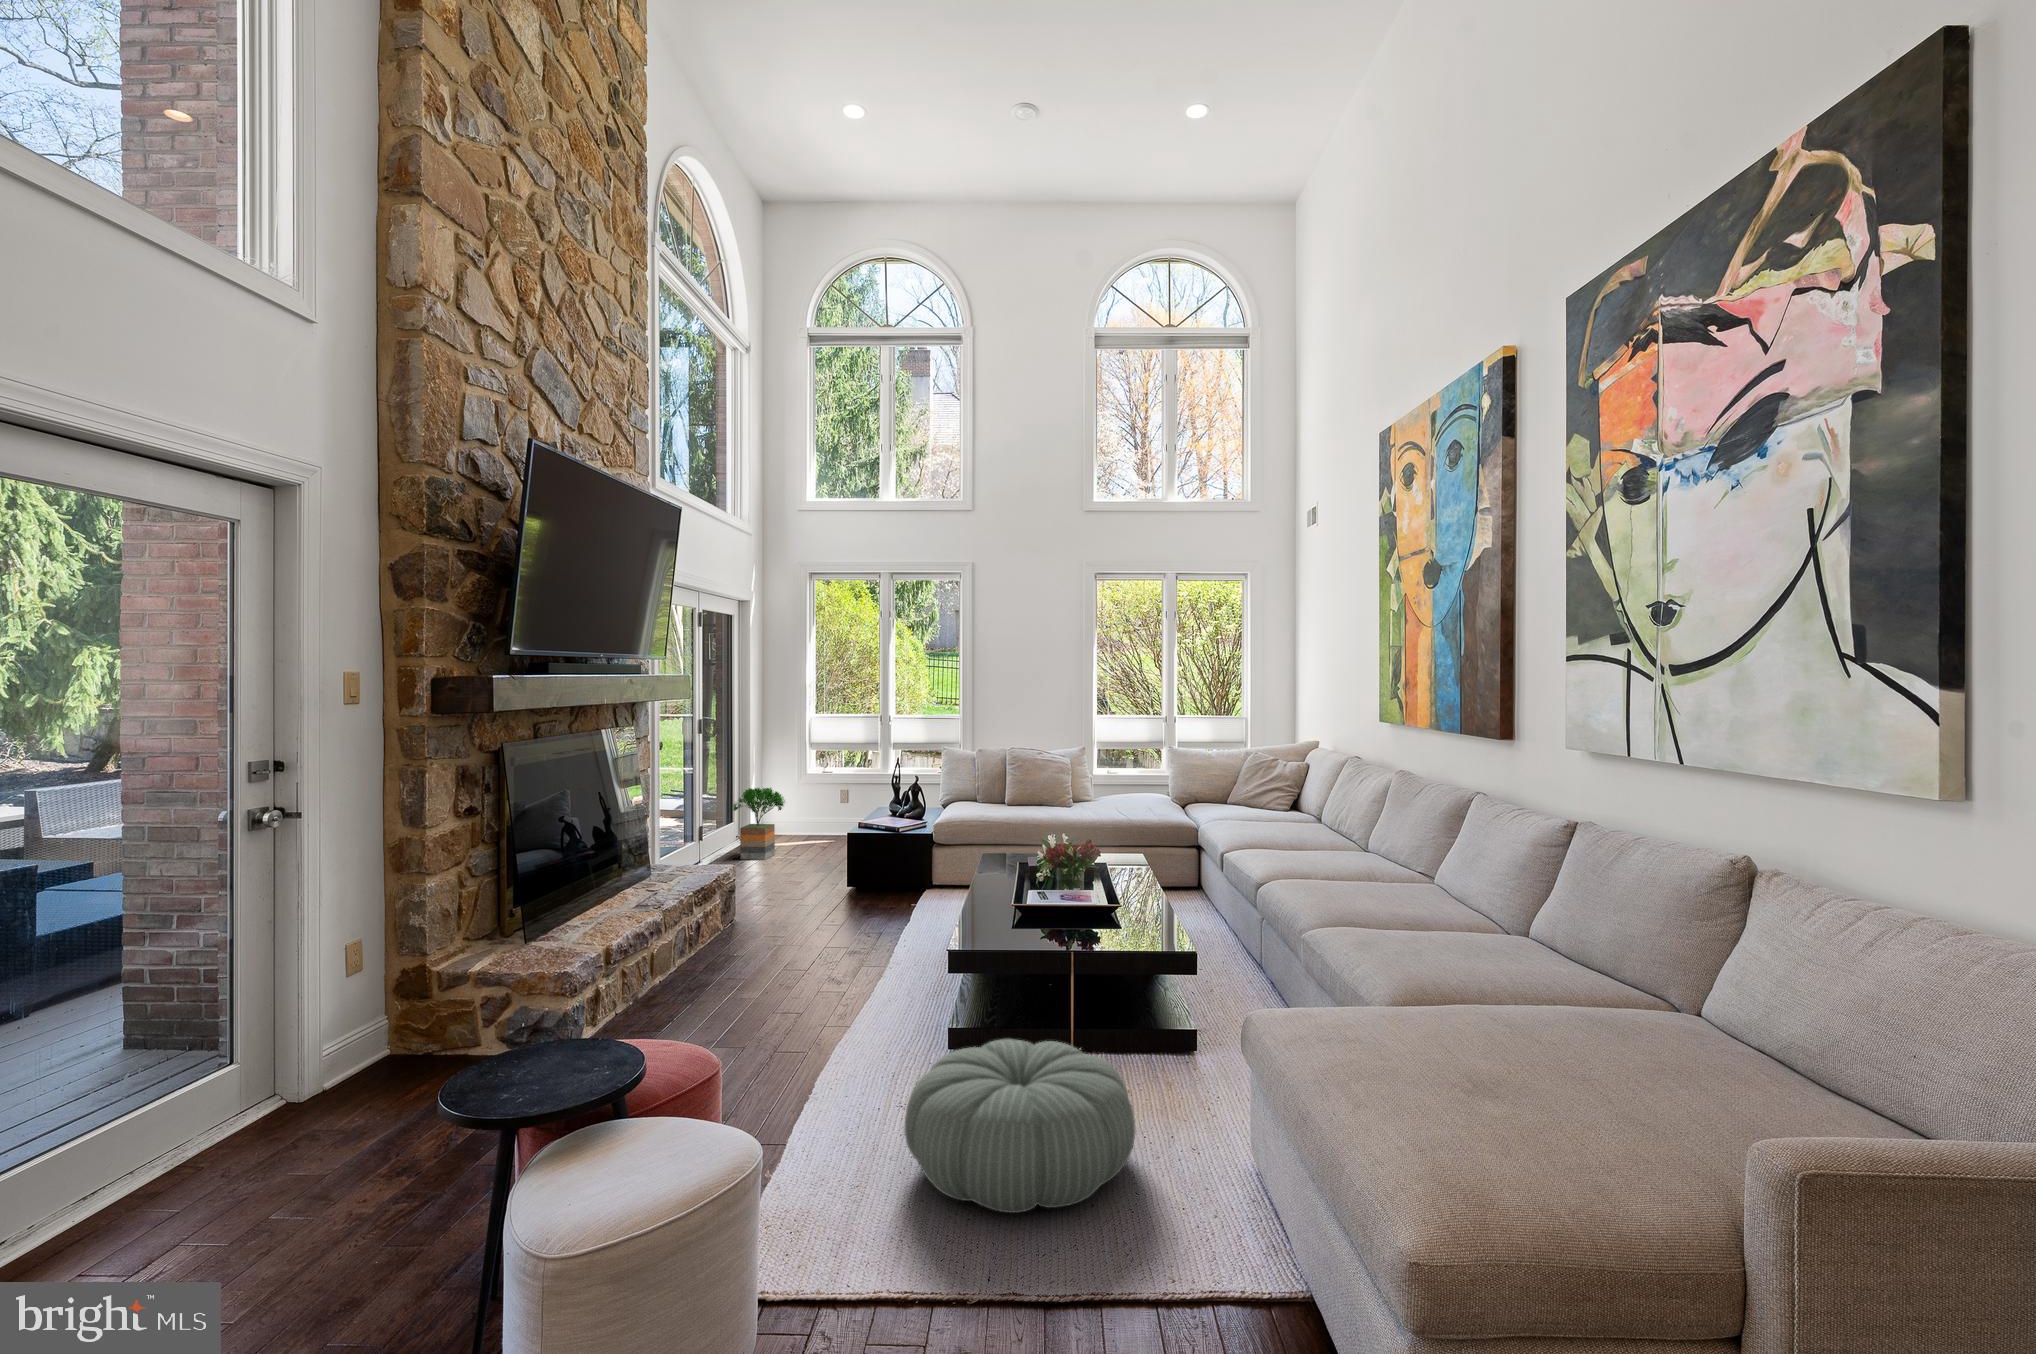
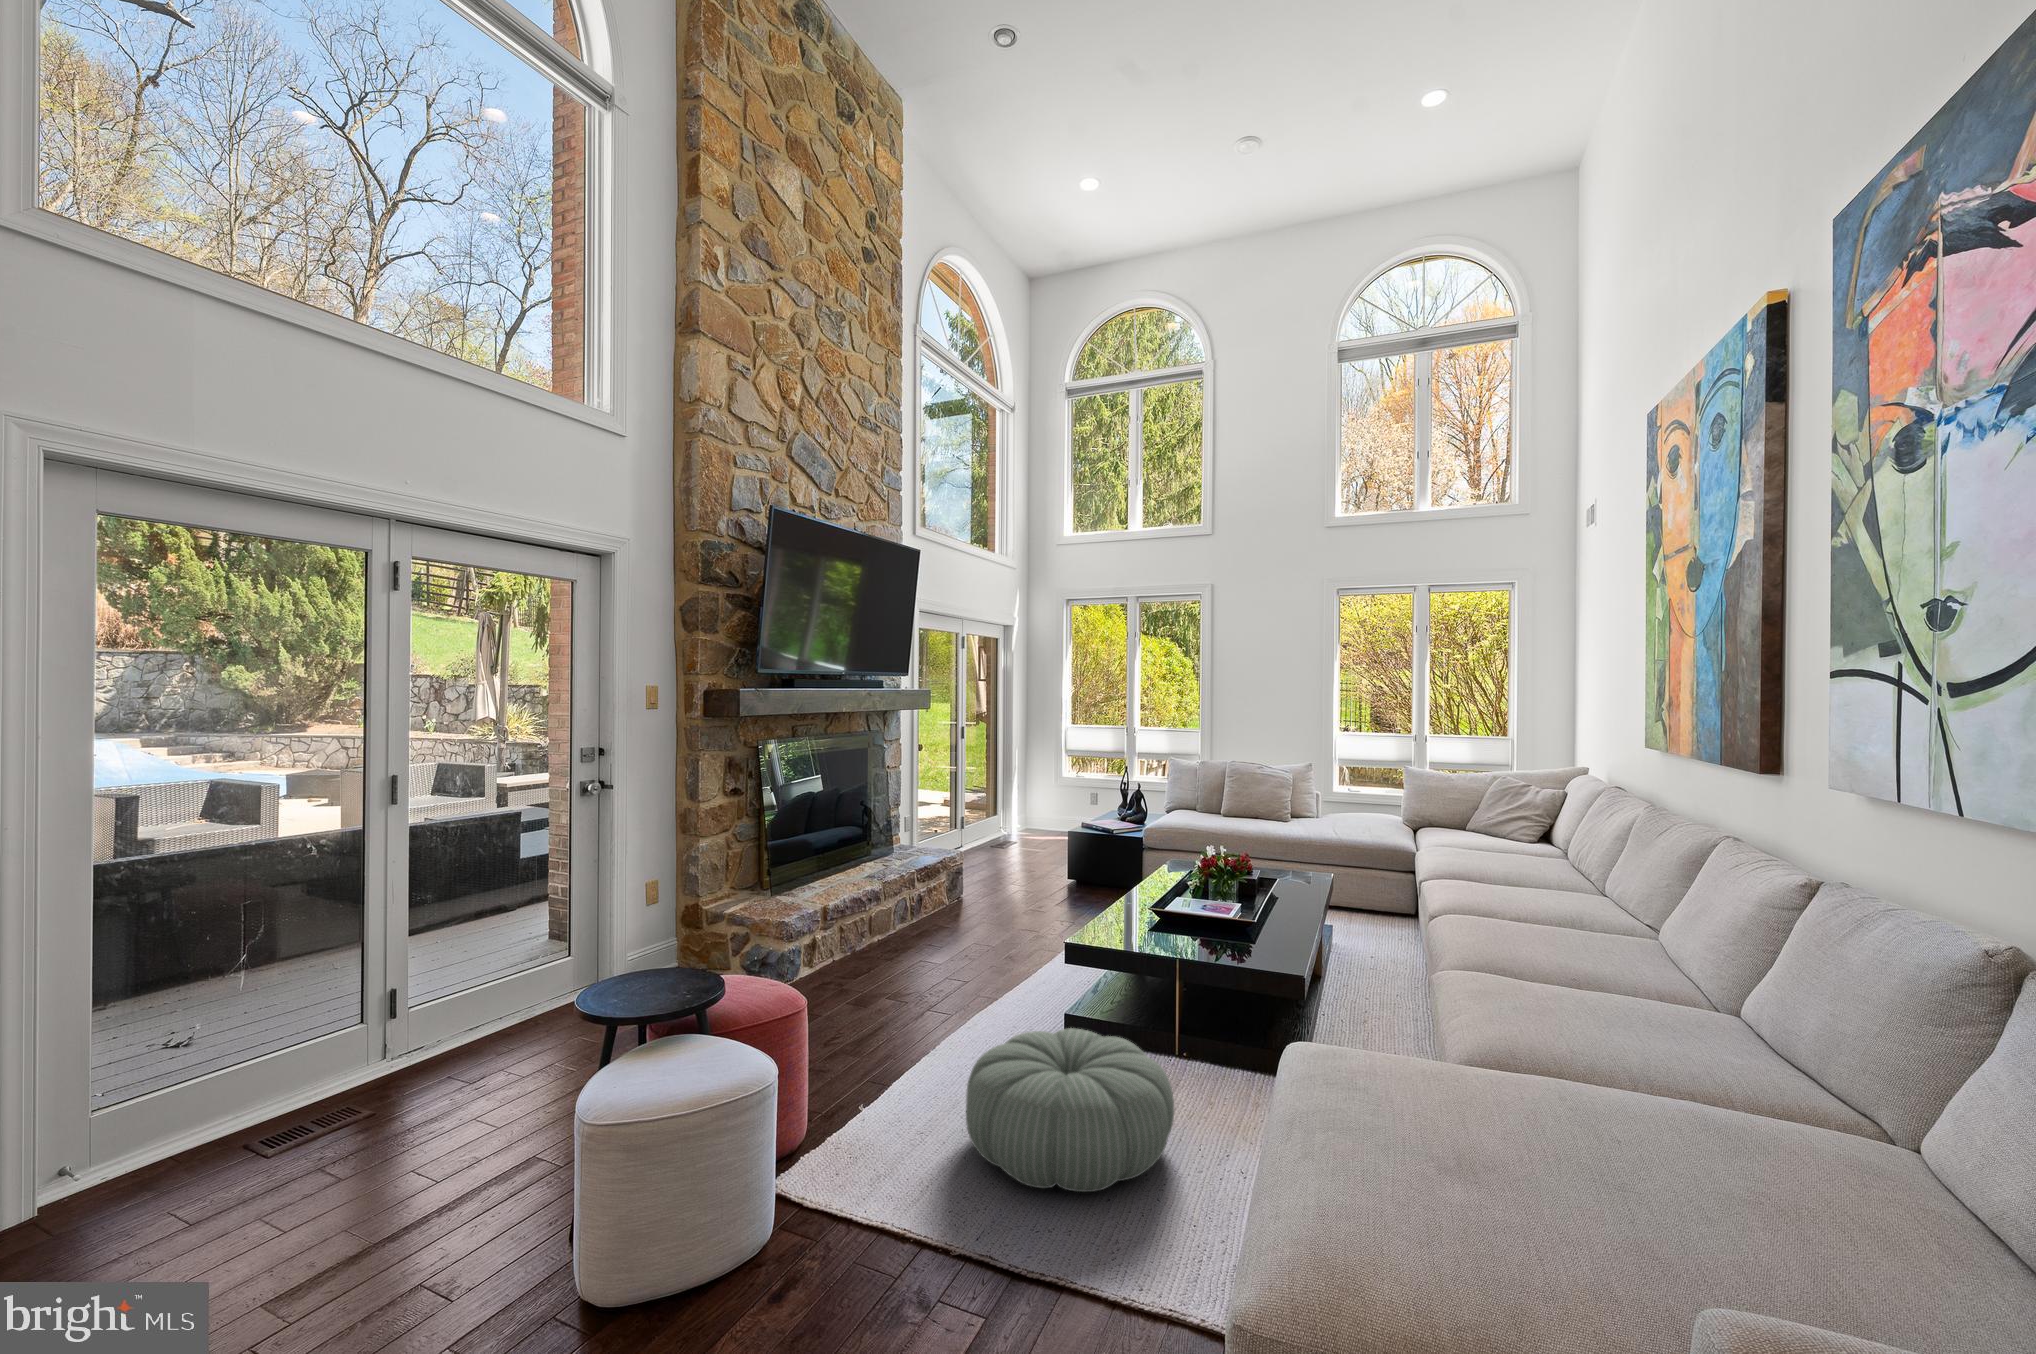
potted tree: present [733,788,785,860] -> none [994,782,1042,844]

